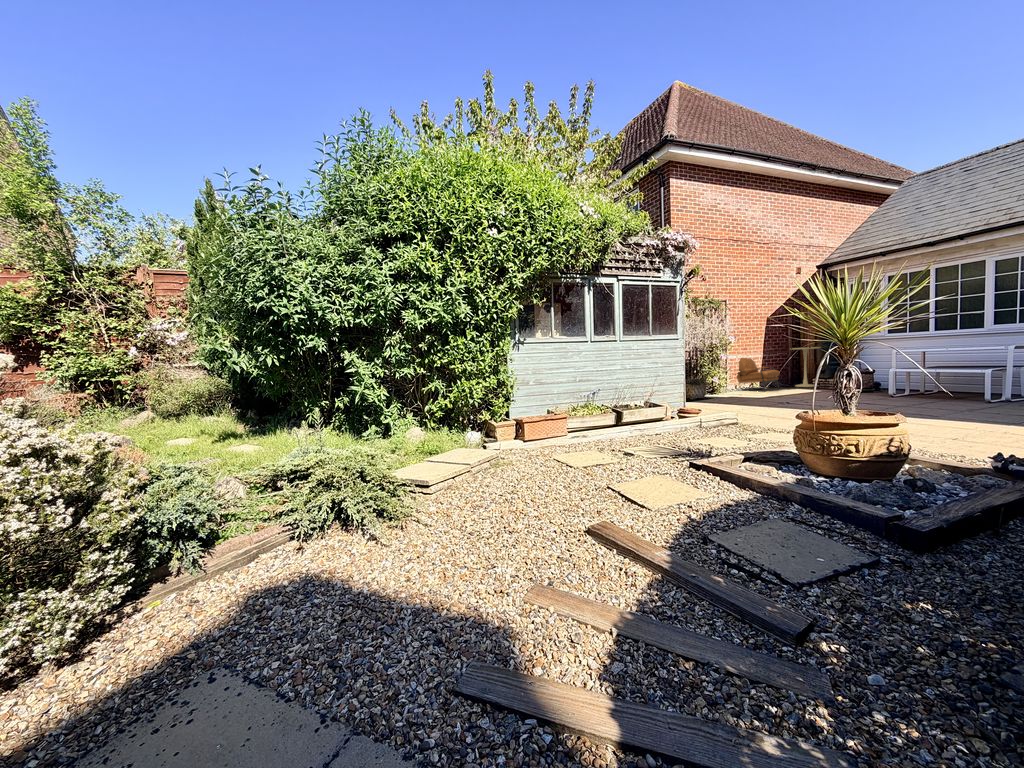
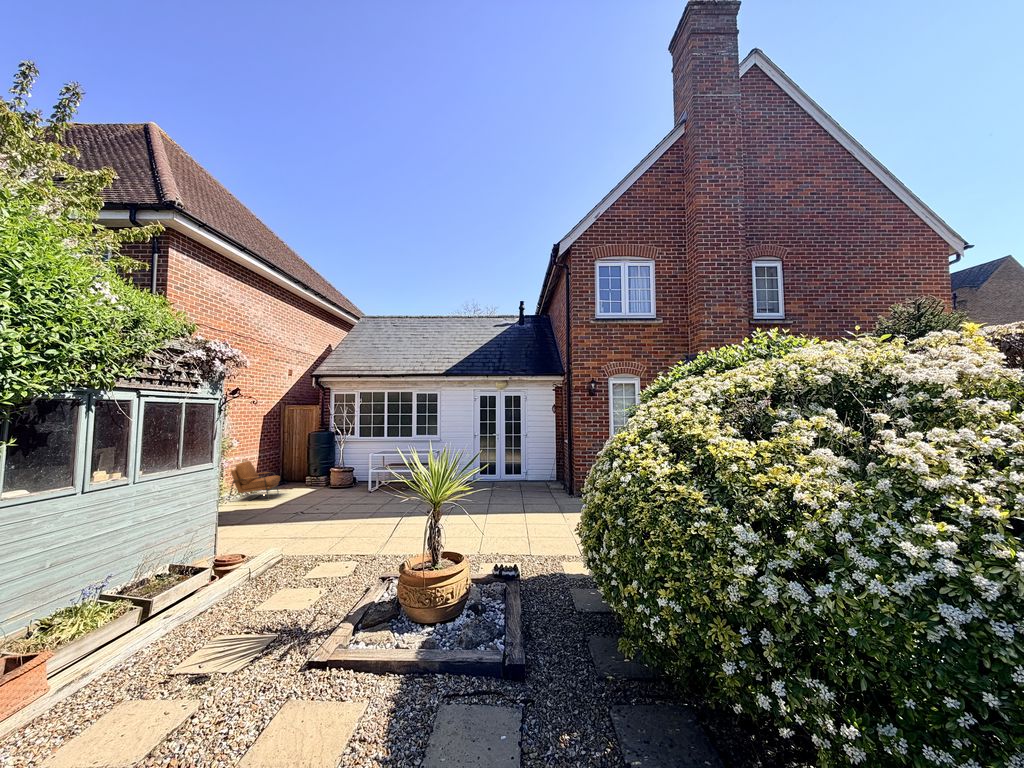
pedestal table: present [793,347,820,387] -> none [286,449,313,488]

